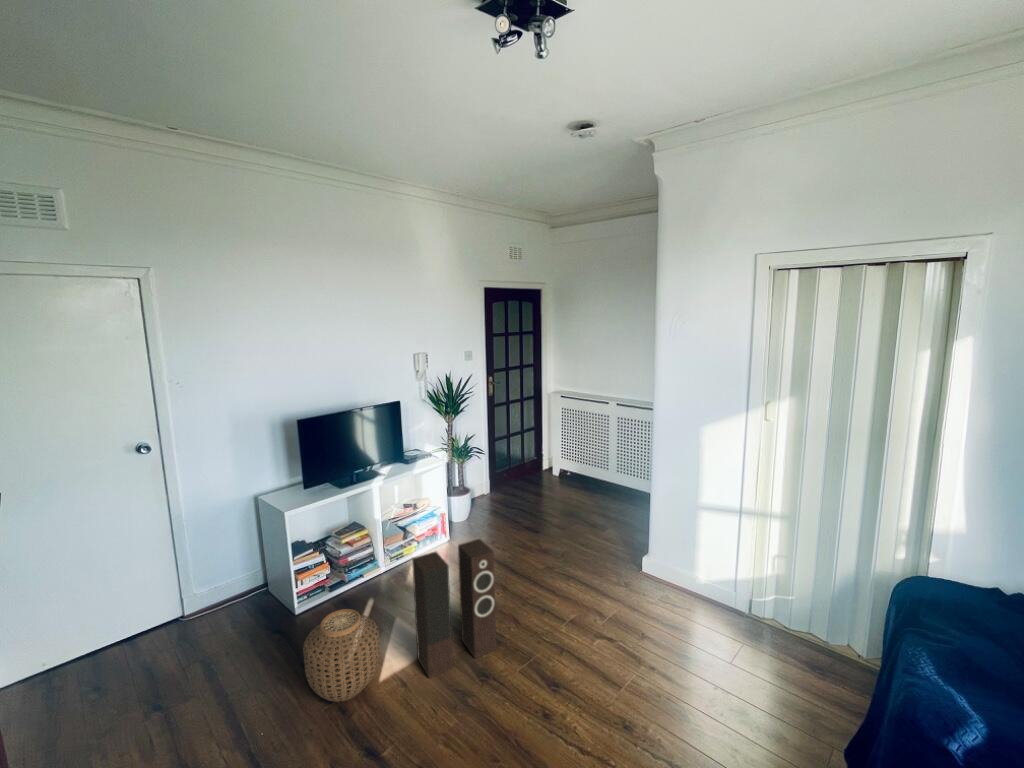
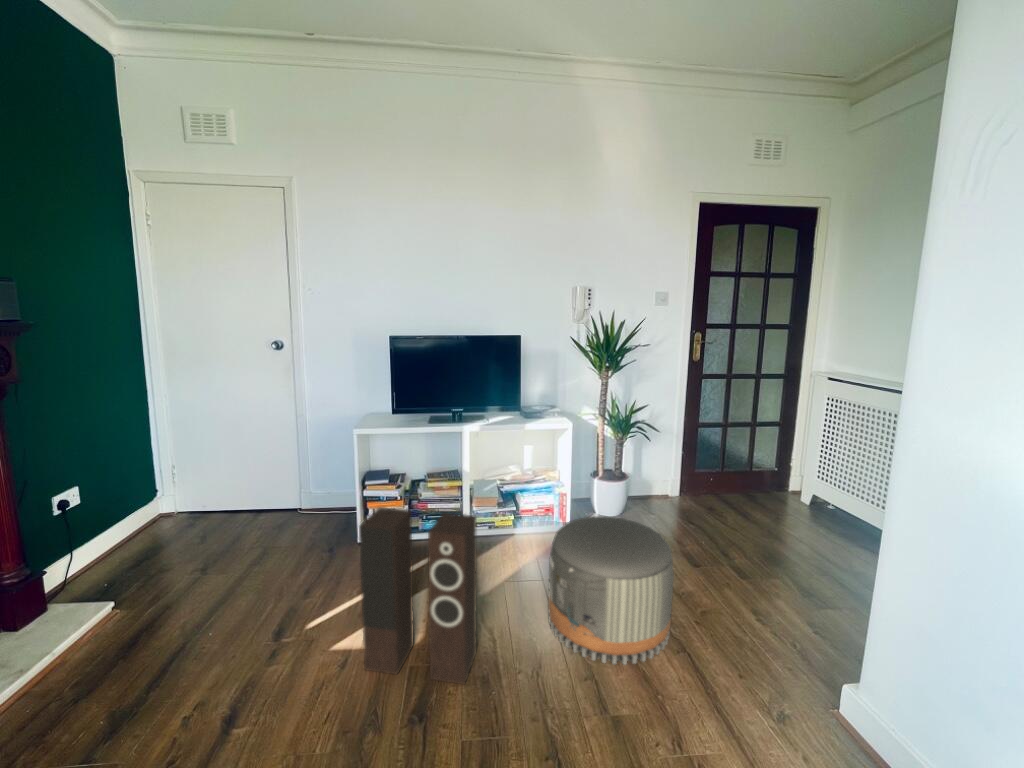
pouf: none [492,514,568,604] -> present [548,516,674,664]
woven basket: present [303,609,380,702] -> none [252,539,344,643]

